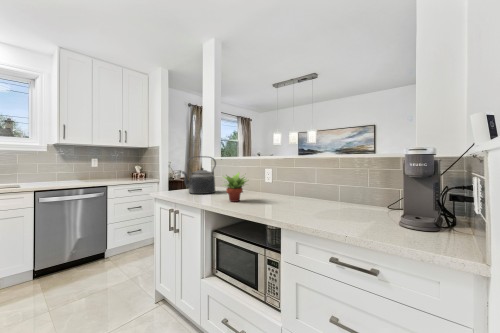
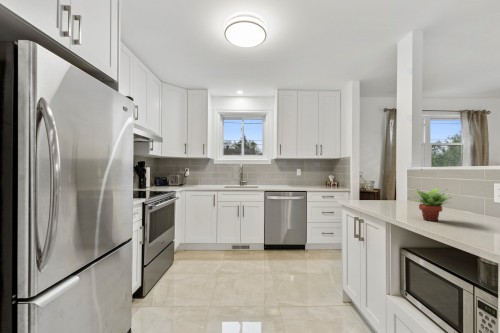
kettle: present [182,156,216,194] -> none [369,168,410,207]

